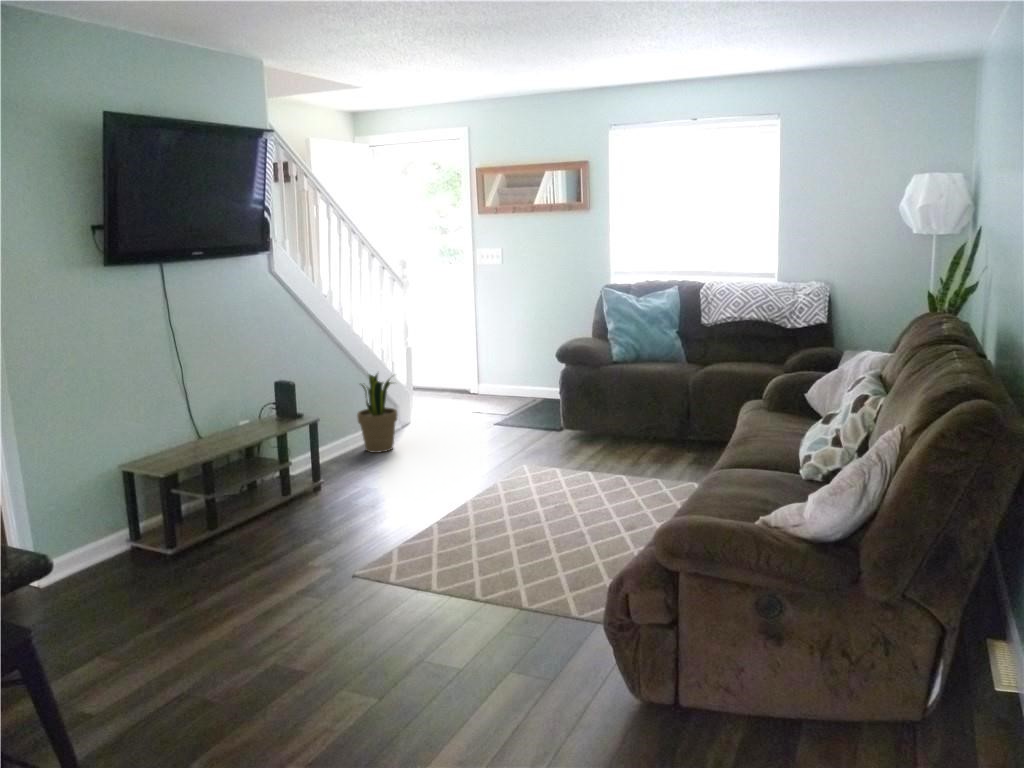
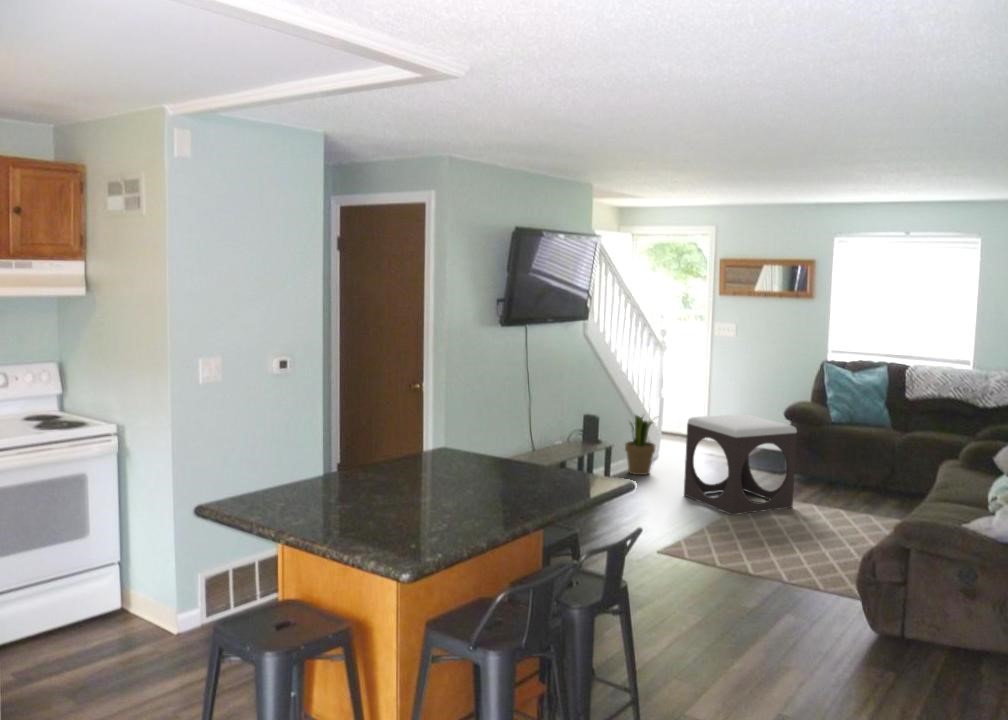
footstool: none [420,362,563,502] -> present [684,414,797,515]

